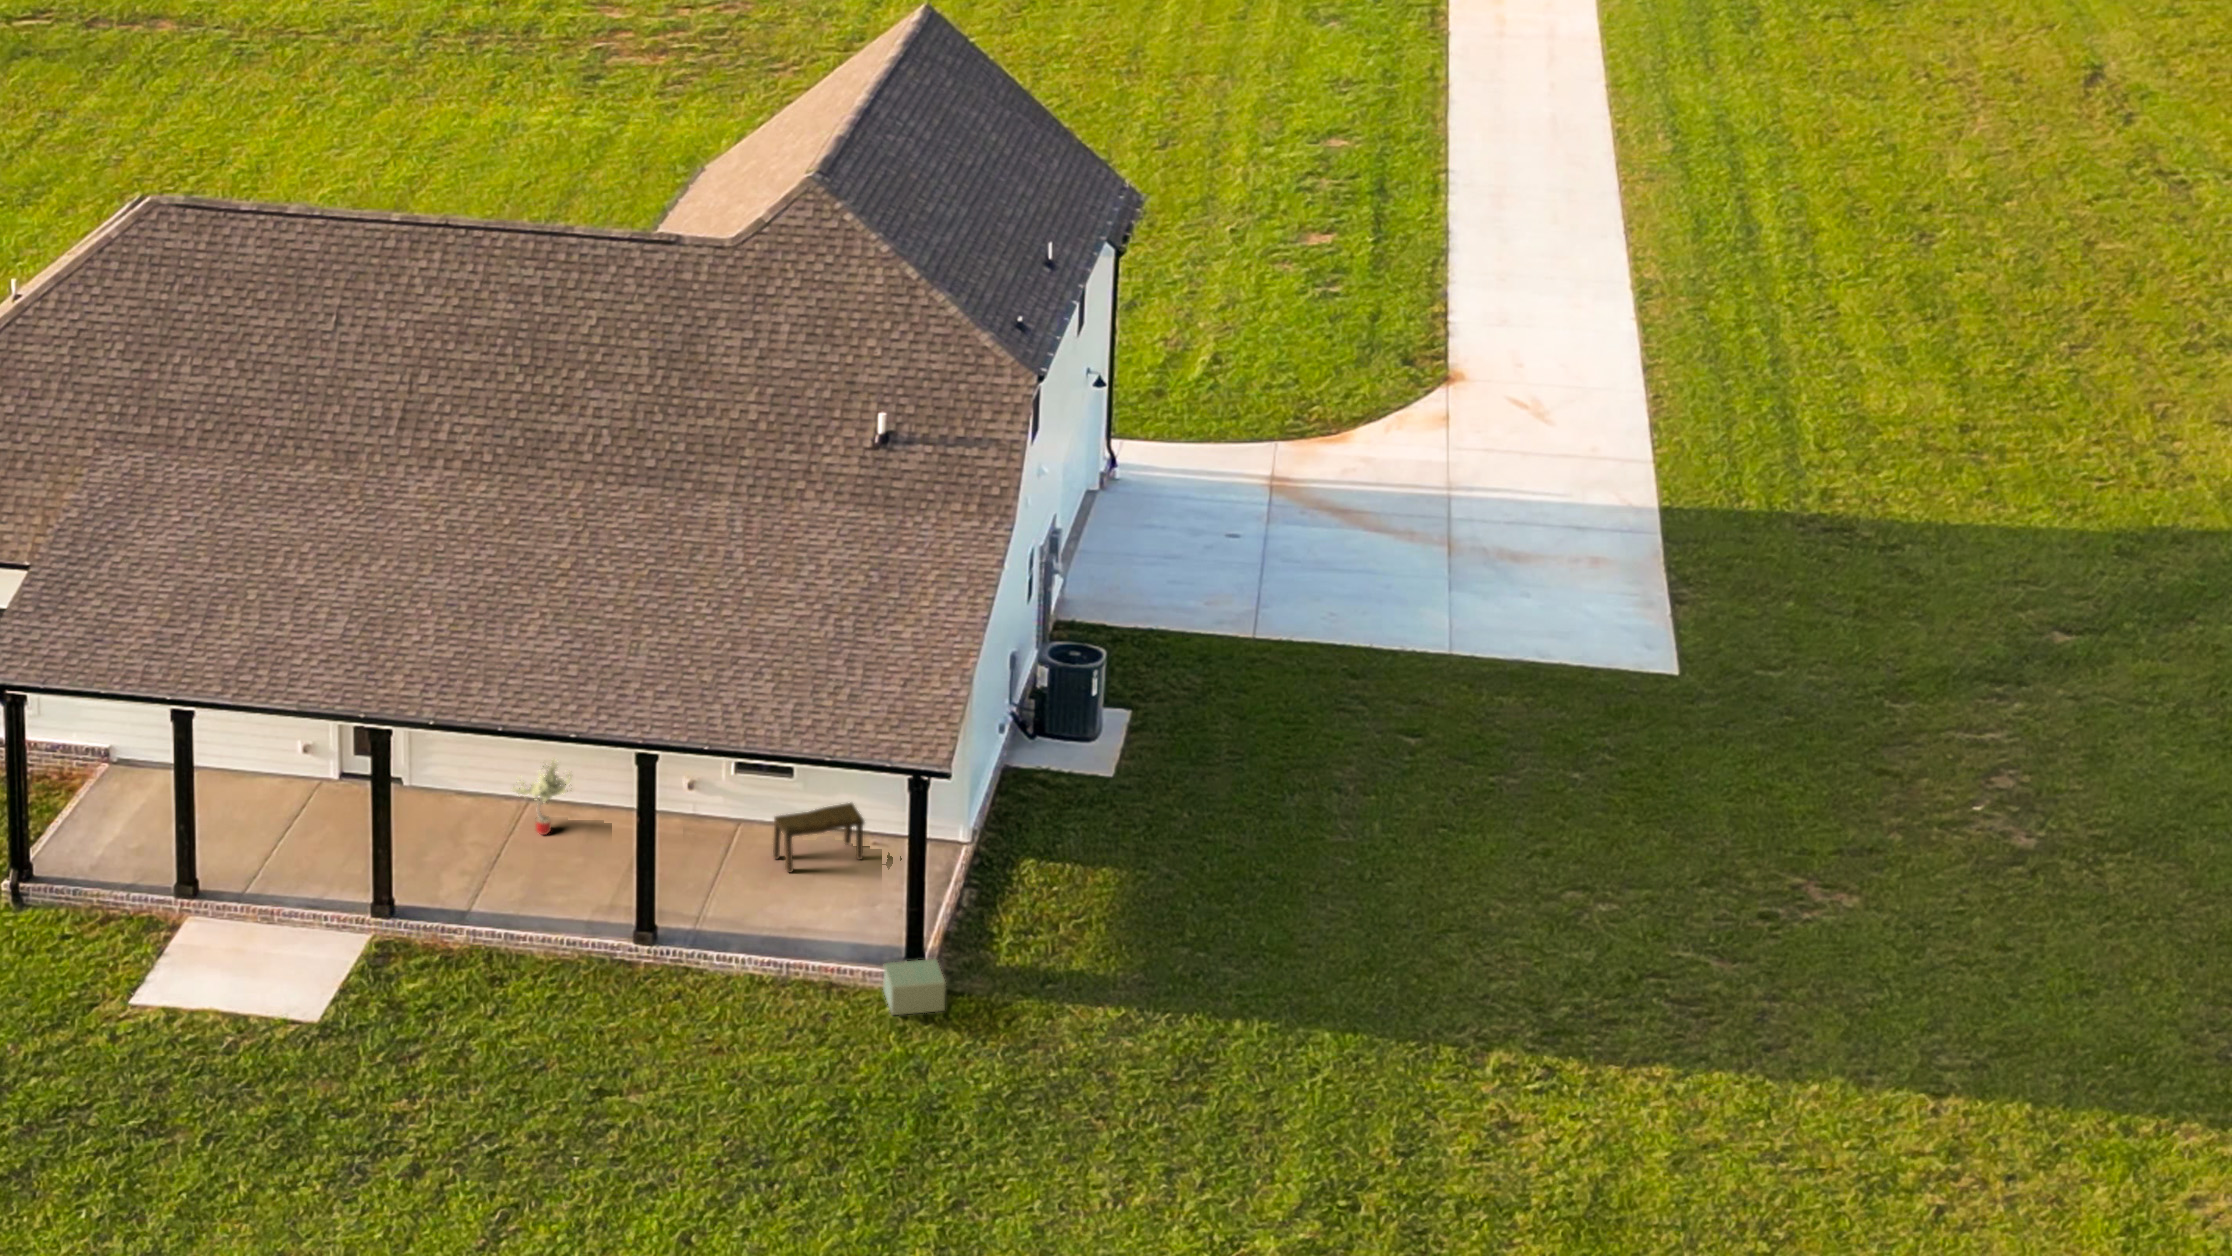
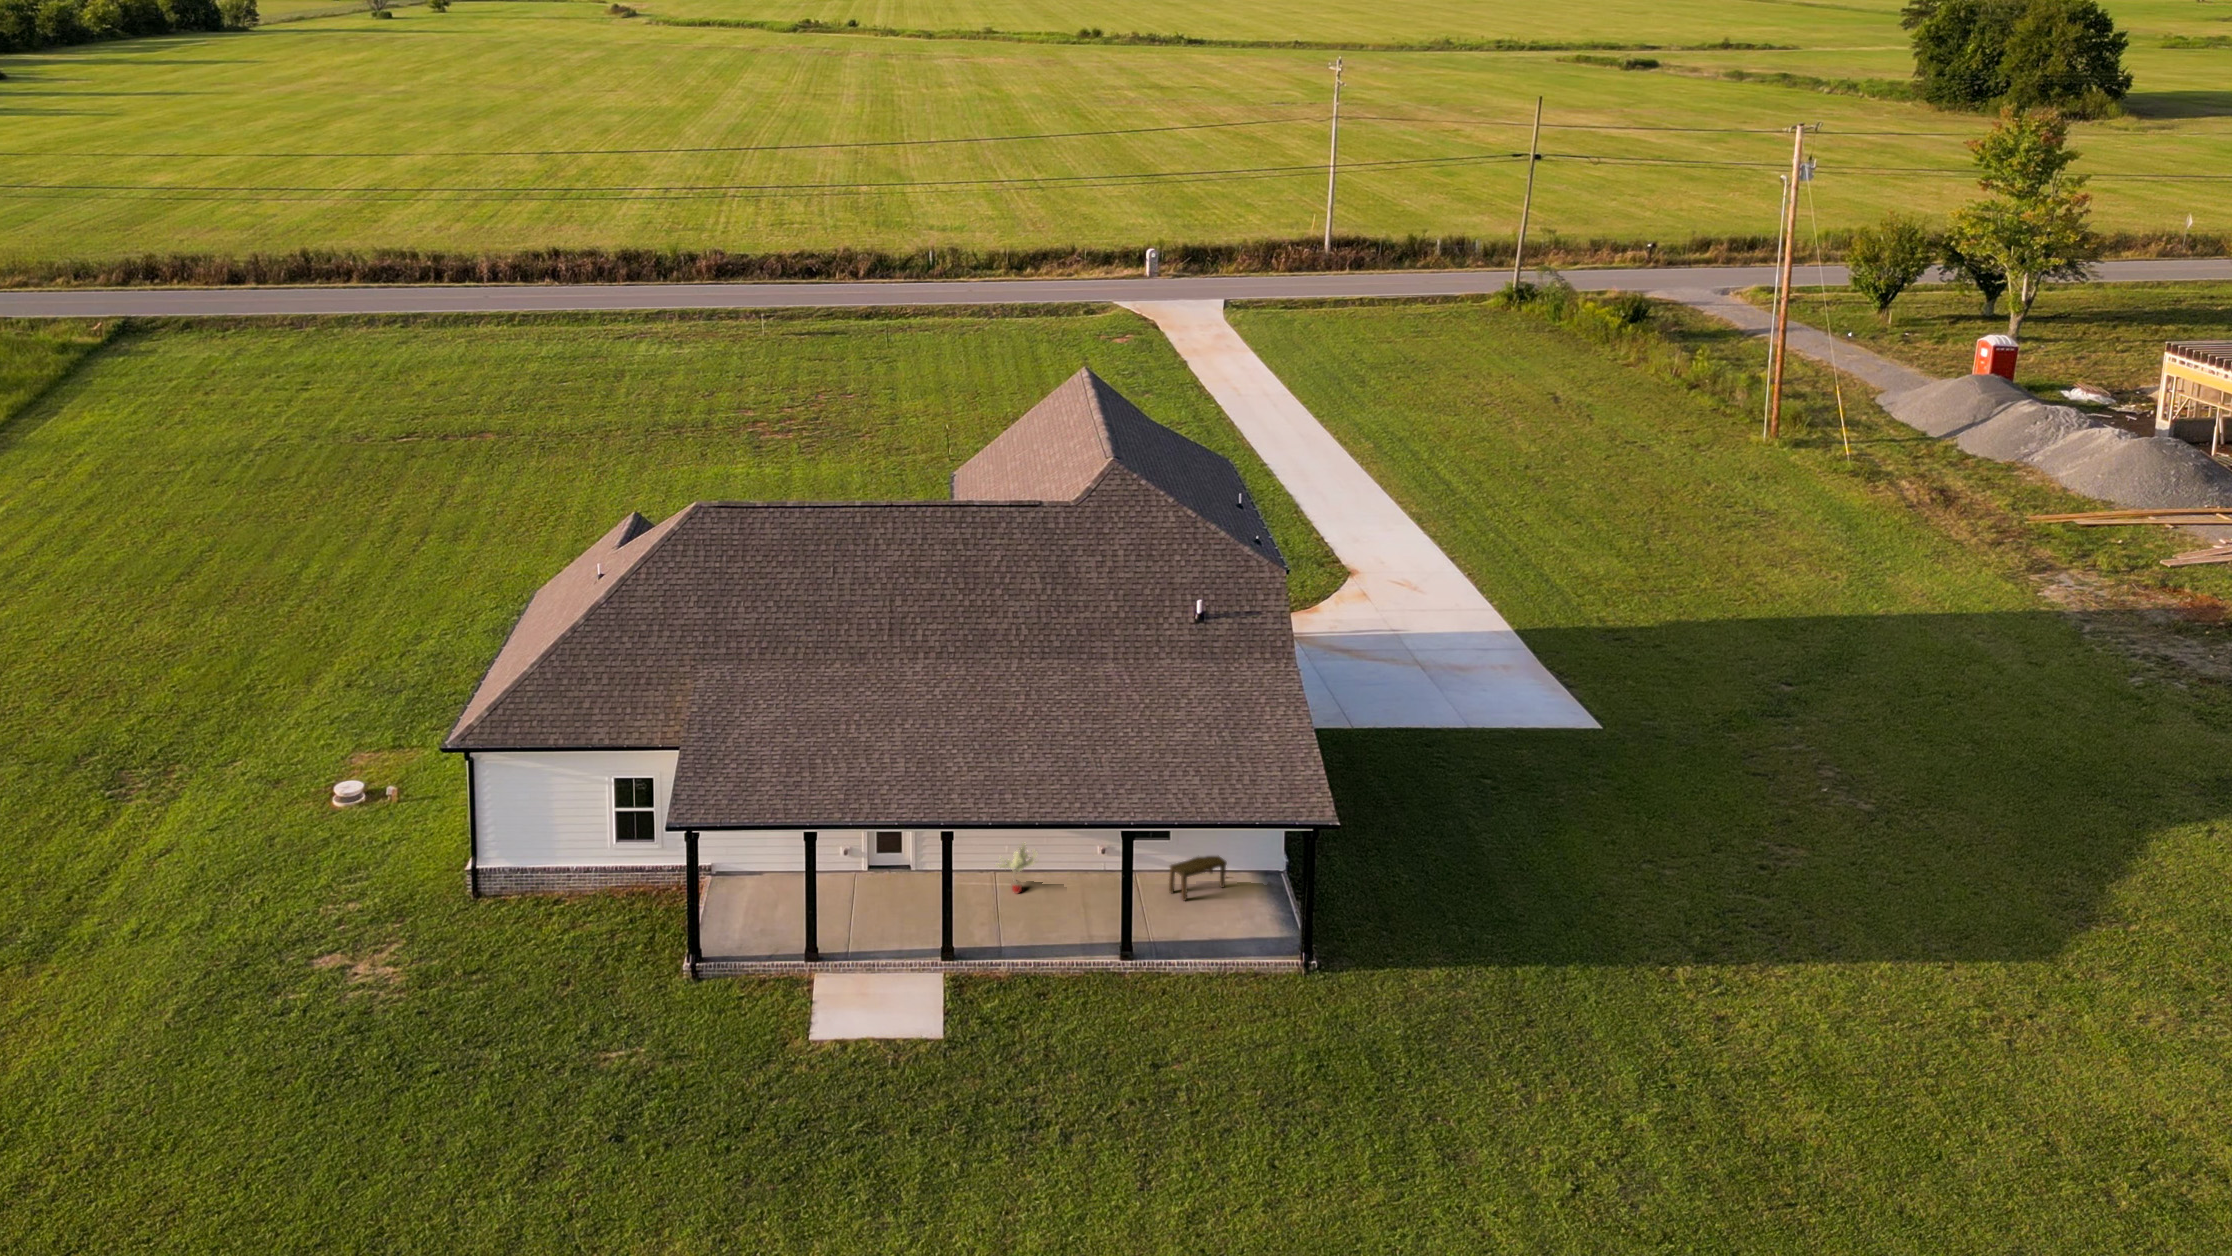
storage box: present [884,959,945,1015] -> none [1289,946,1336,987]

